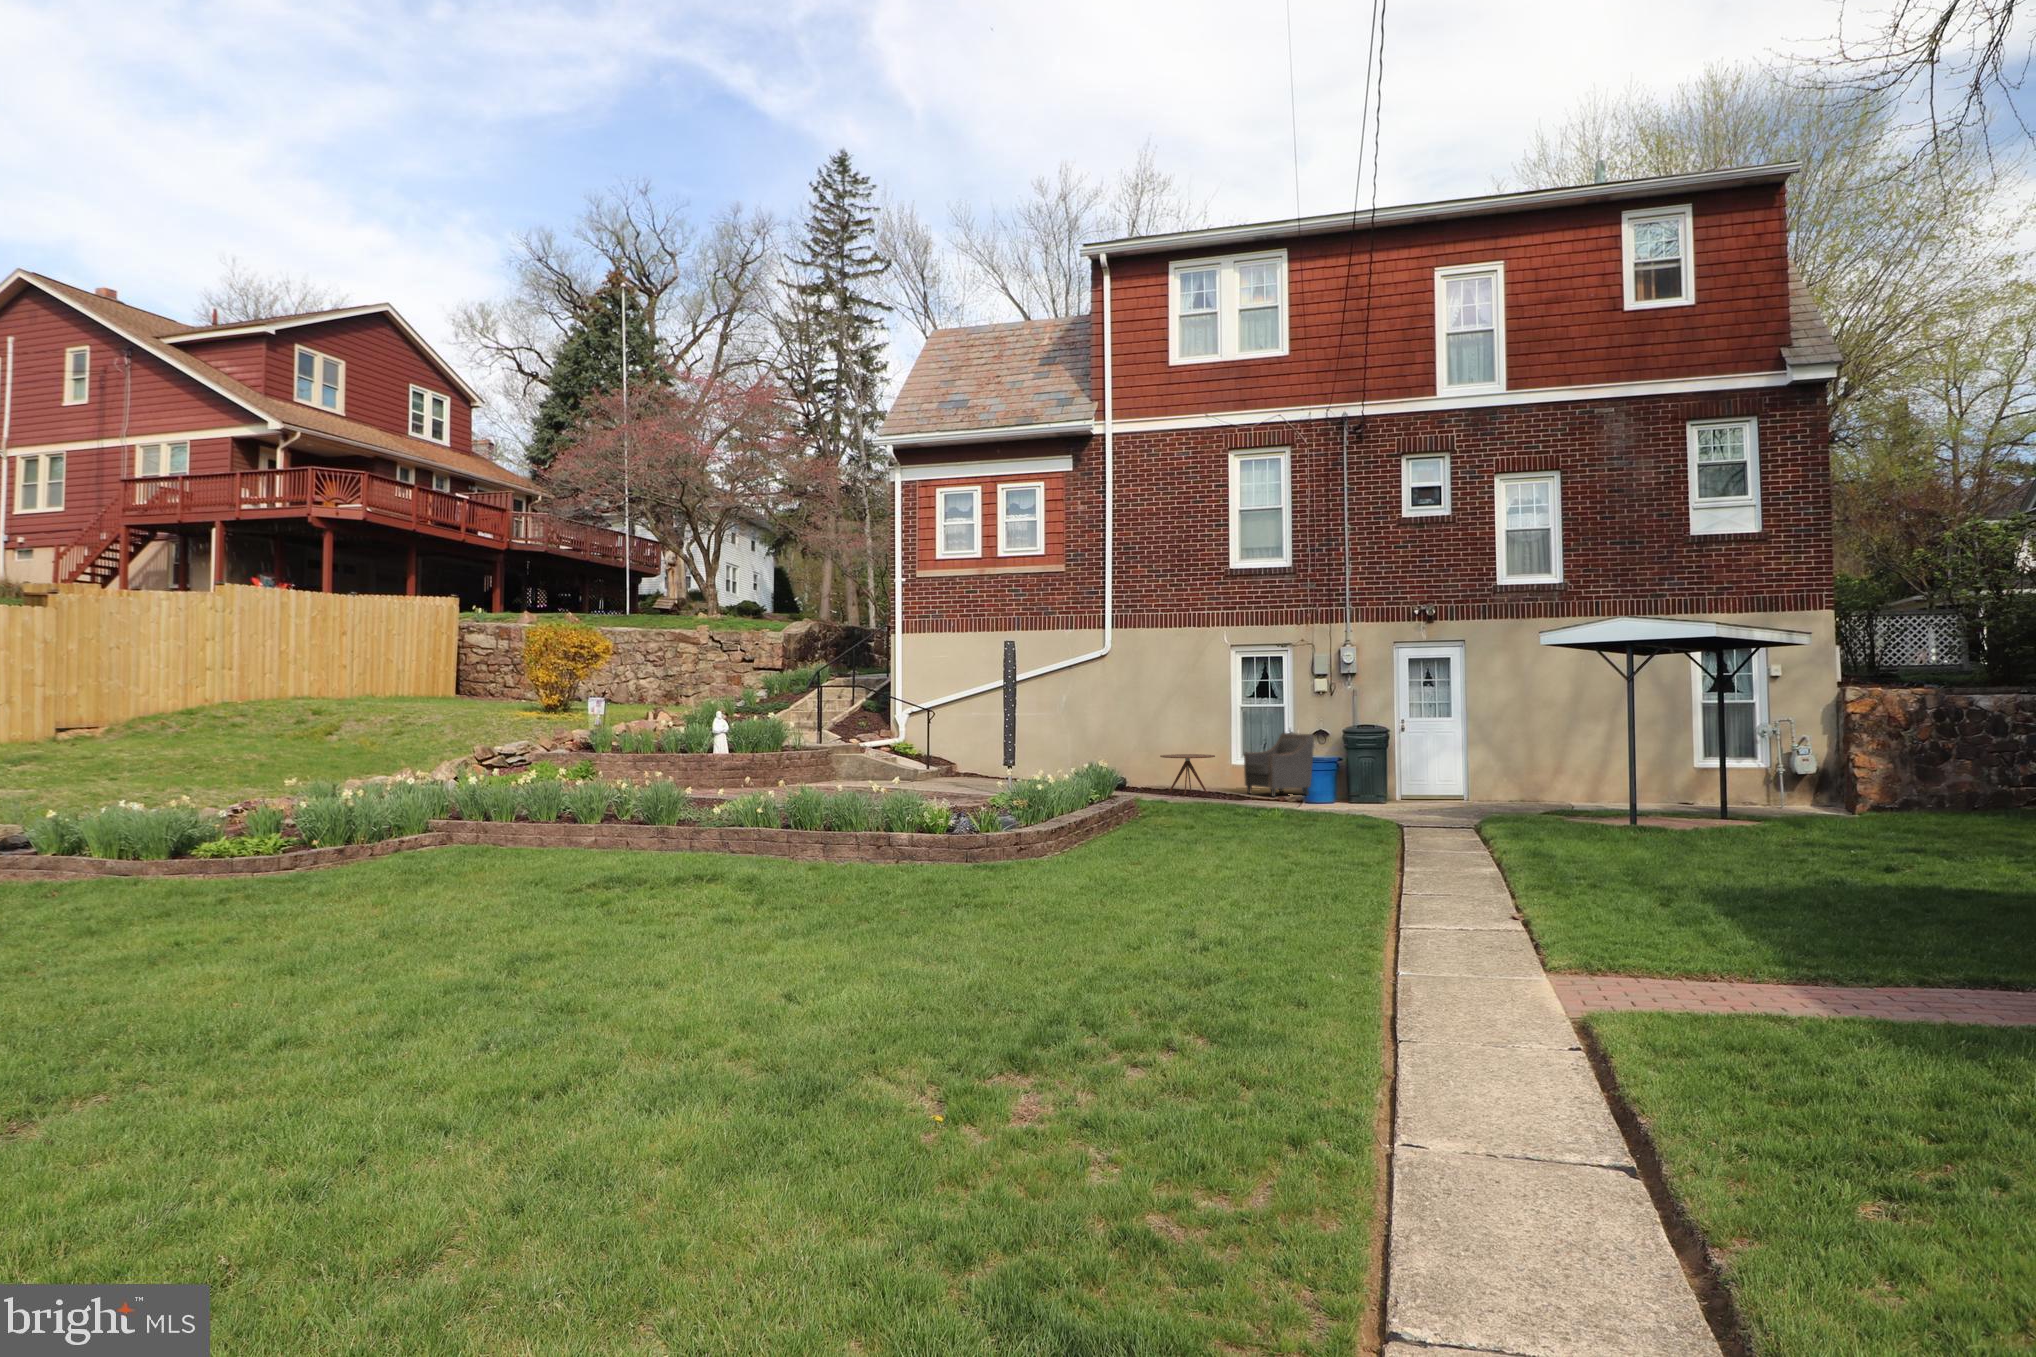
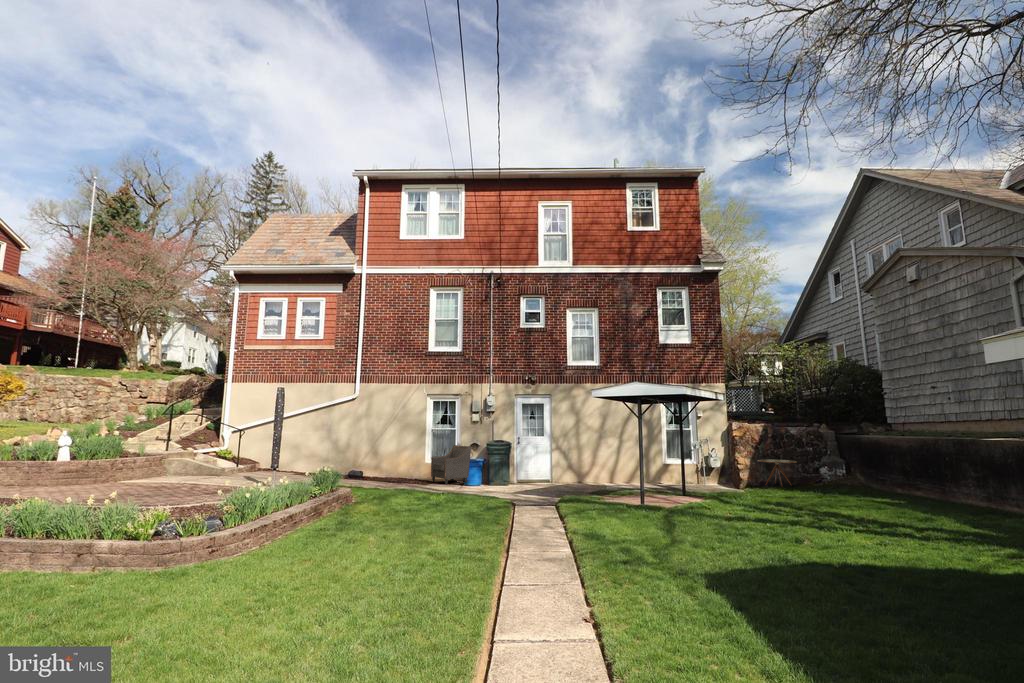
round table: present [1160,754,1215,794] -> present [758,460,797,486]

